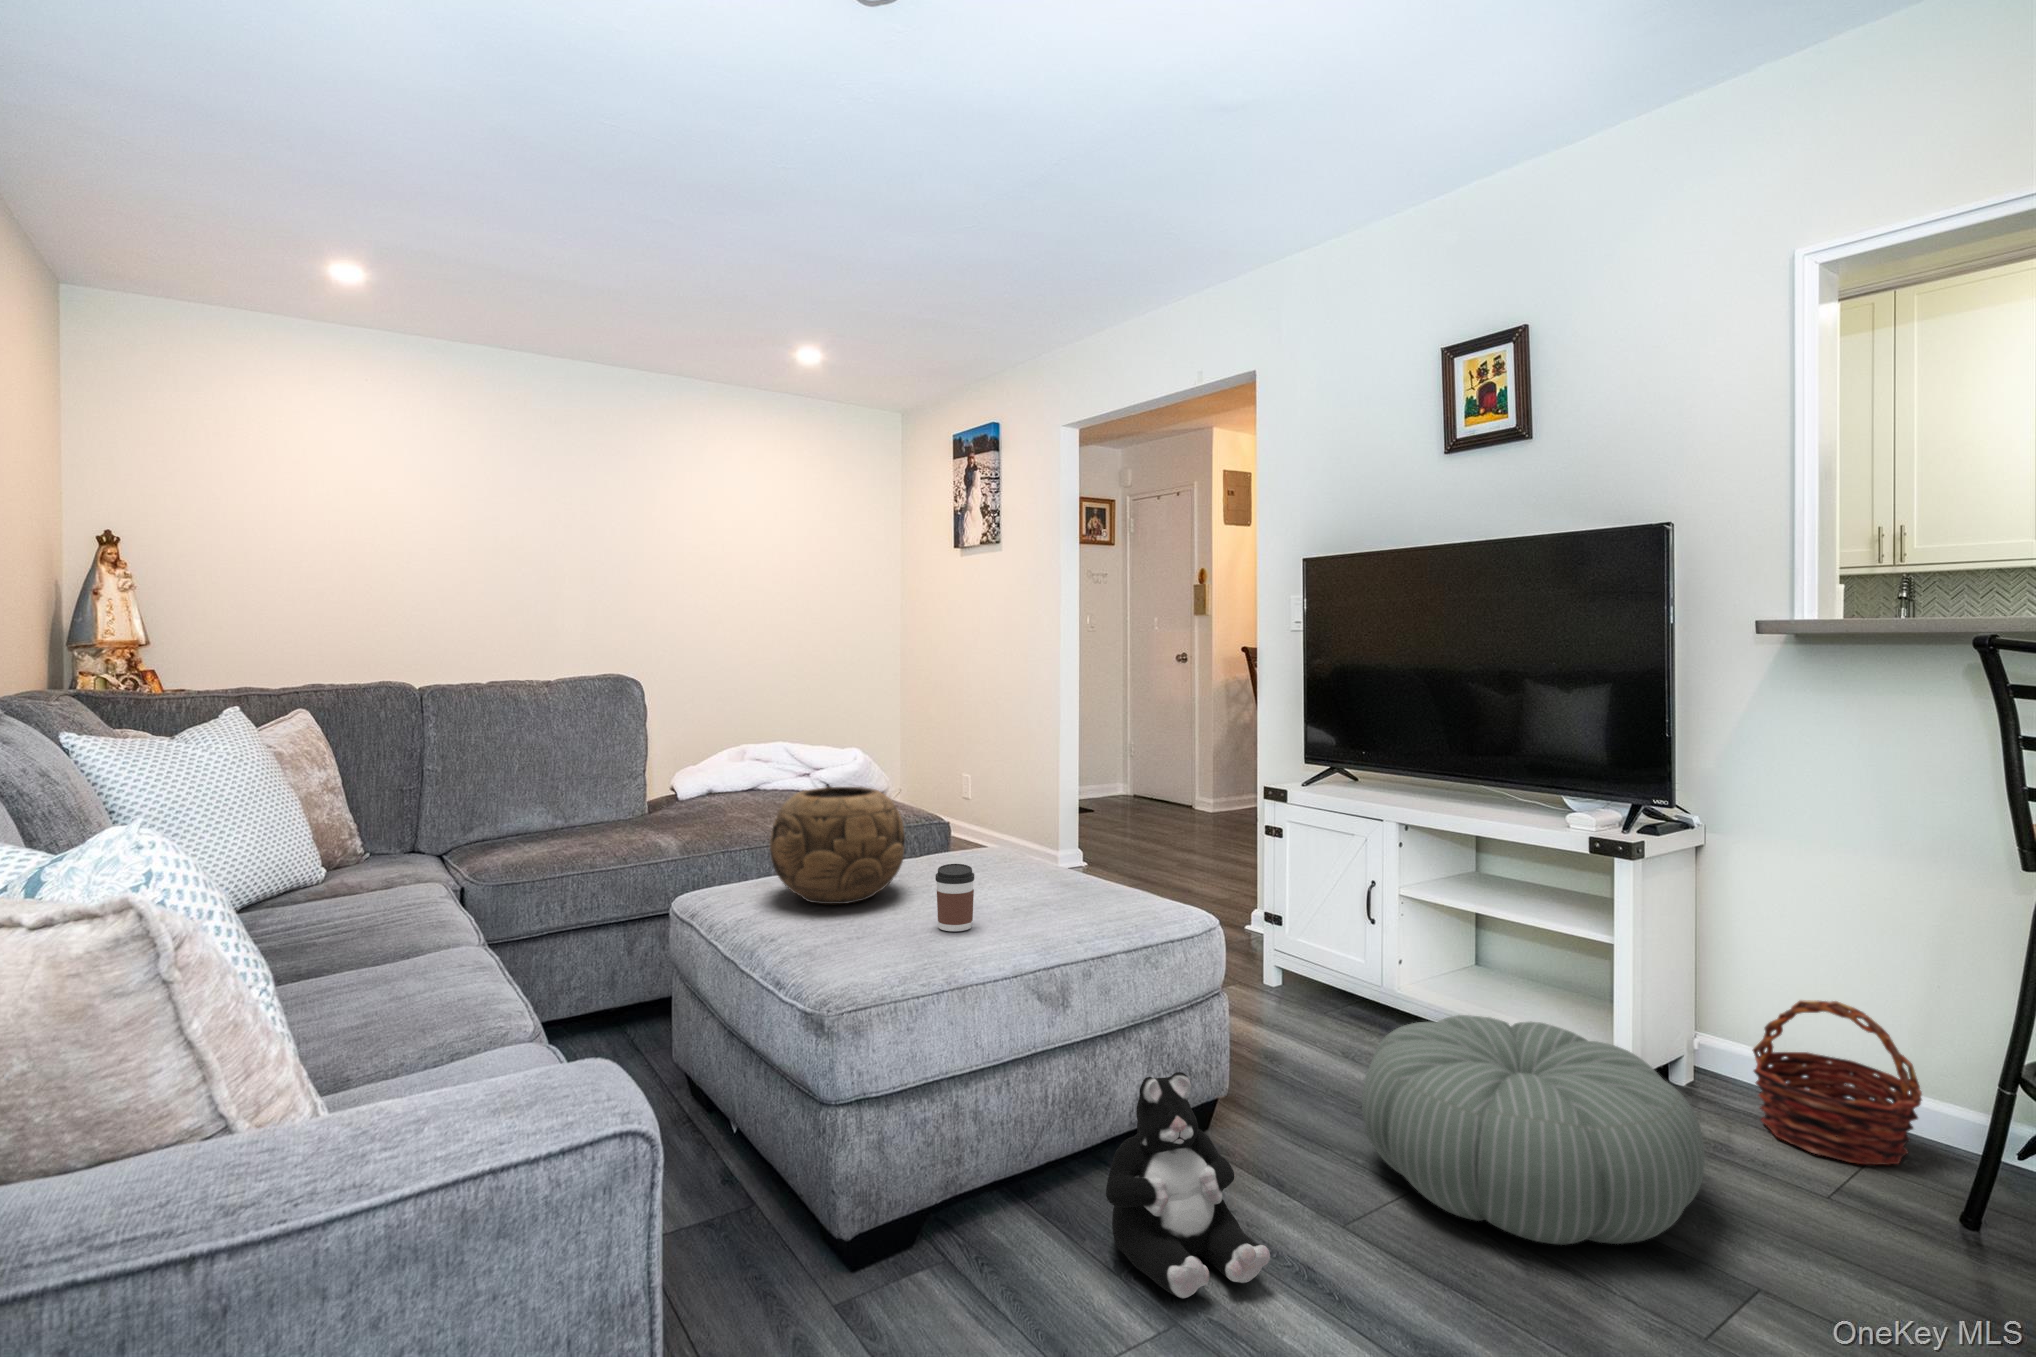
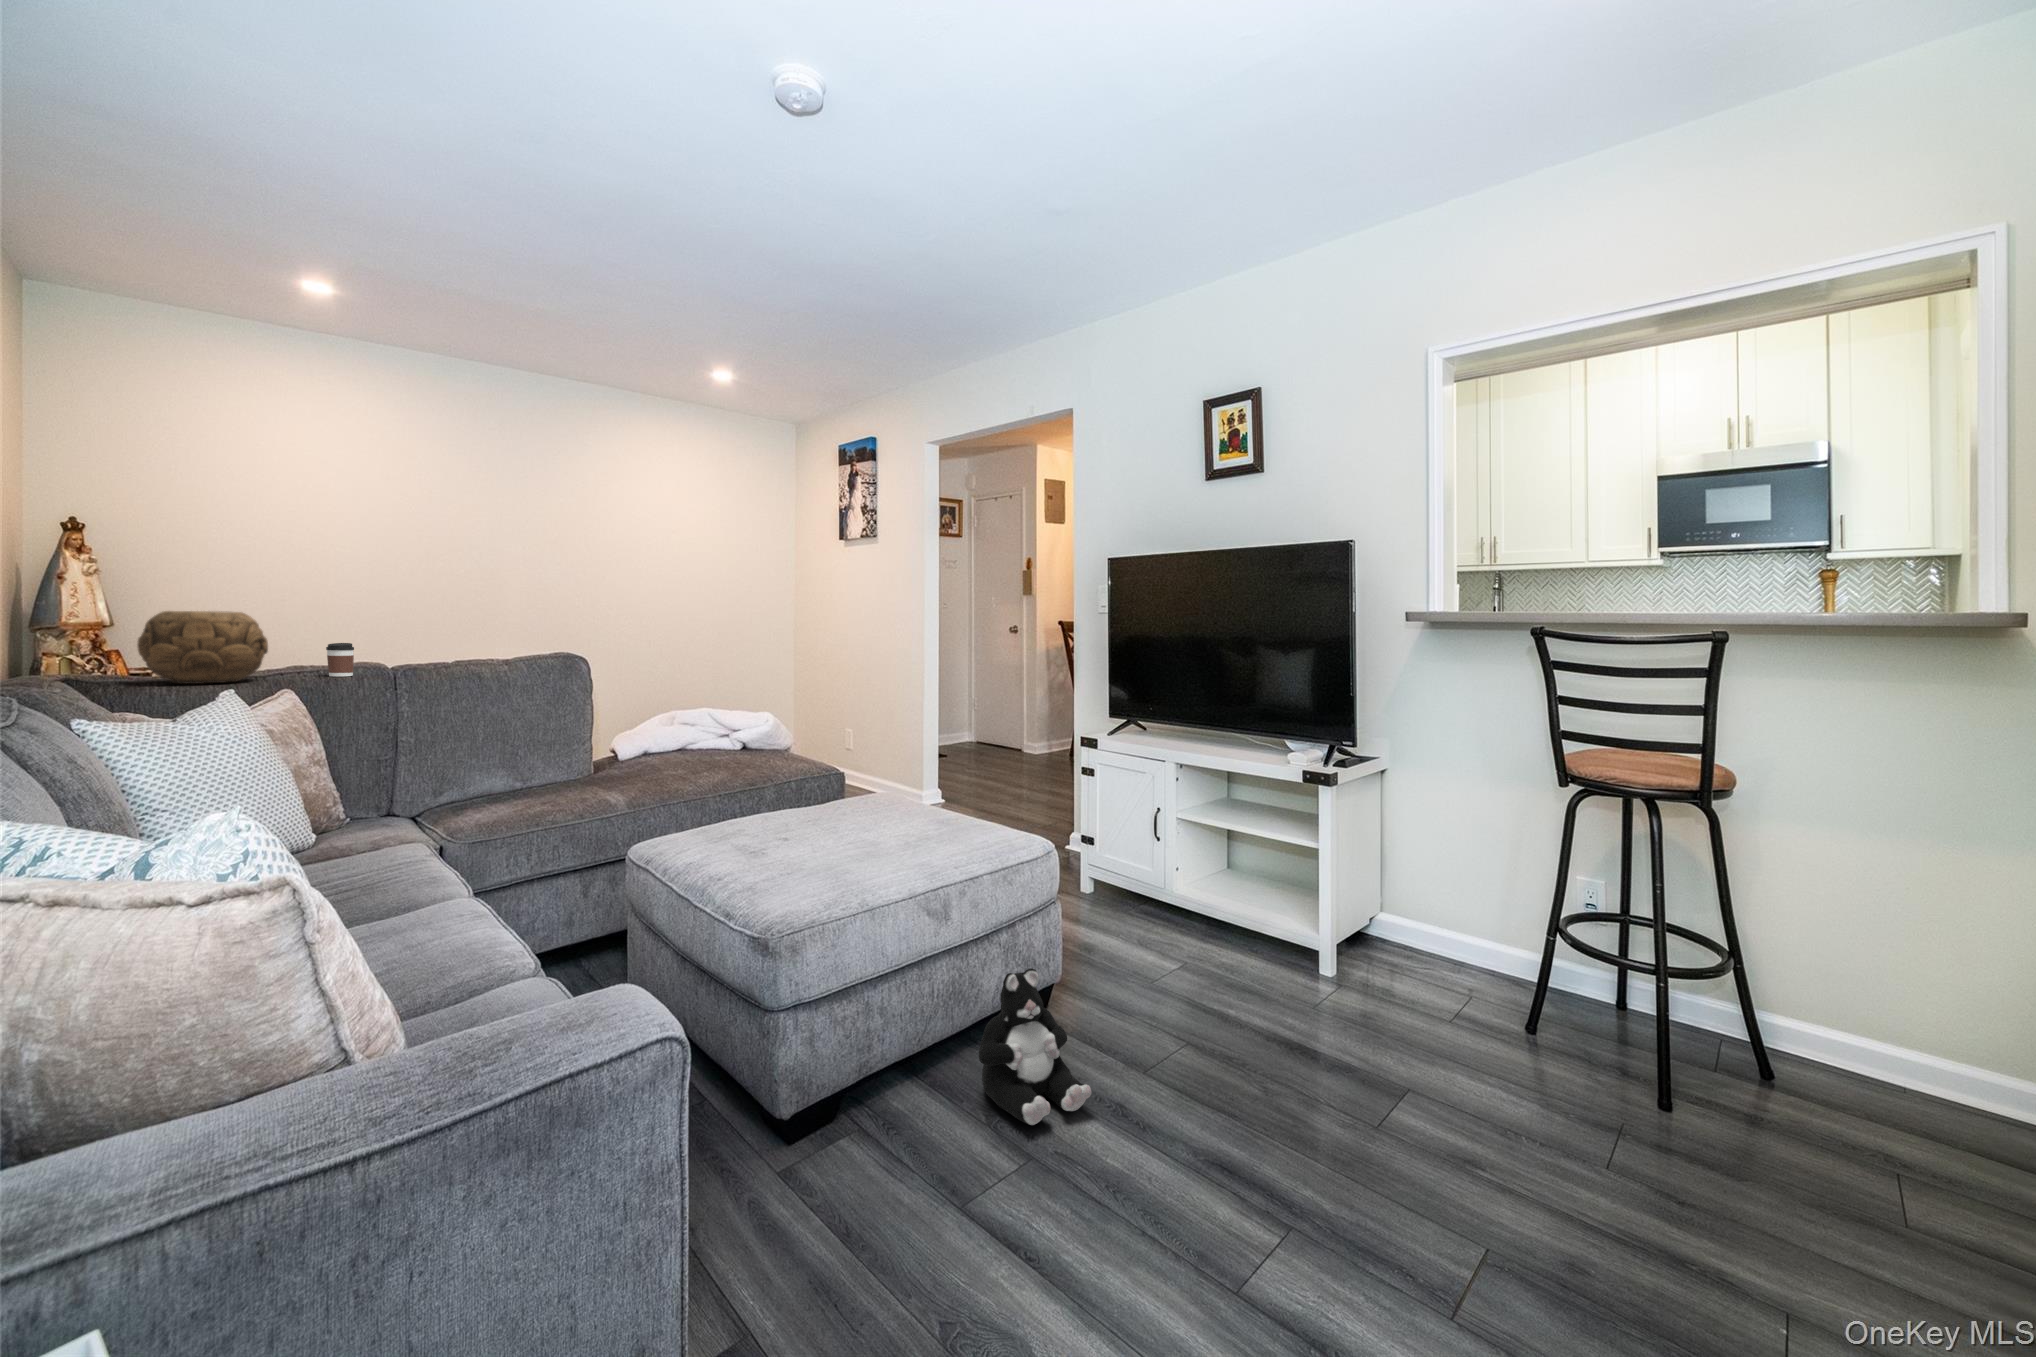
decorative bowl: present [770,787,905,904] -> present [137,611,268,684]
coffee cup: present [935,864,974,931] -> present [326,643,354,676]
basket: present [1752,1000,1922,1165] -> none [1399,899,1496,1004]
pouf: present [1362,1015,1705,1245] -> none [1153,918,1367,1069]

